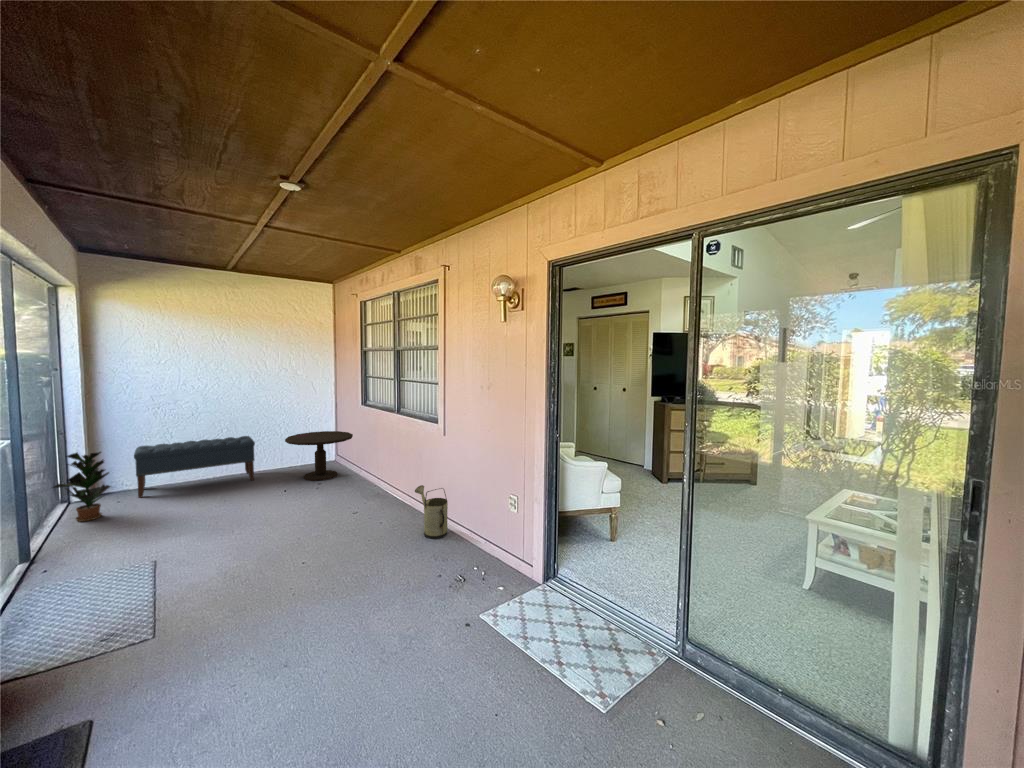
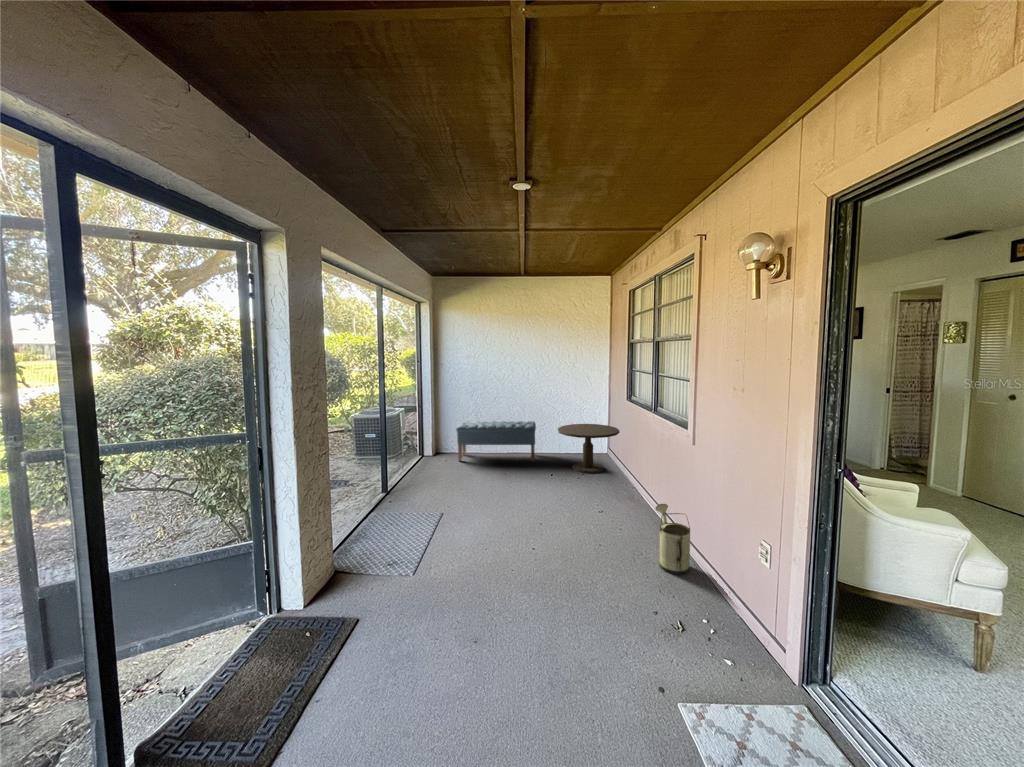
potted plant: present [53,452,110,522] -> none [409,422,441,473]

